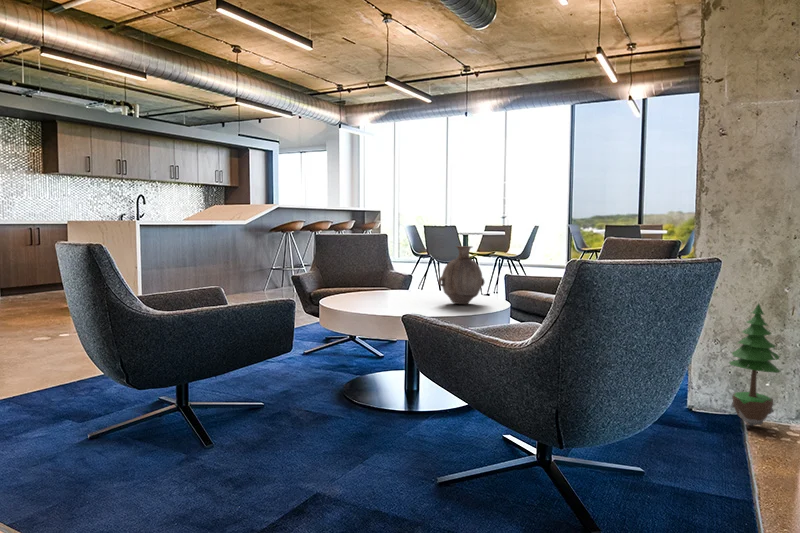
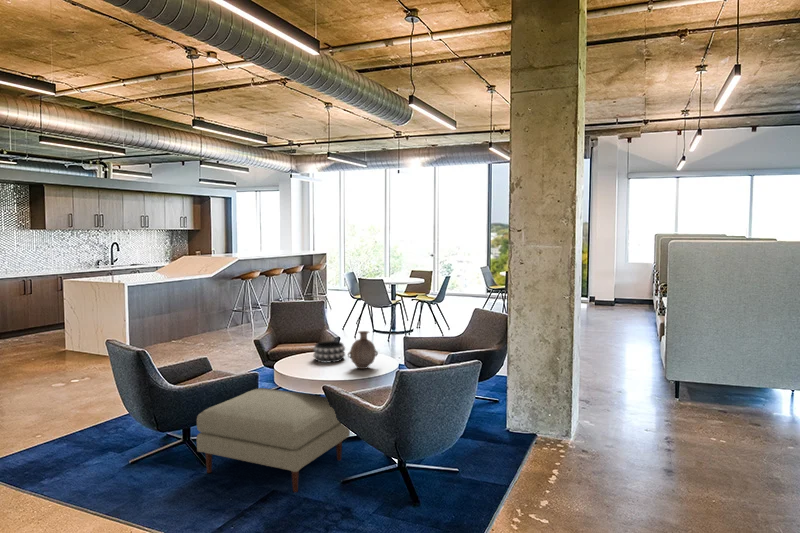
decorative bowl: none [380,271,429,298] -> present [313,341,345,362]
potted tree: present [729,304,780,426] -> none [524,366,551,440]
ottoman: none [191,325,451,501] -> present [197,388,350,492]

